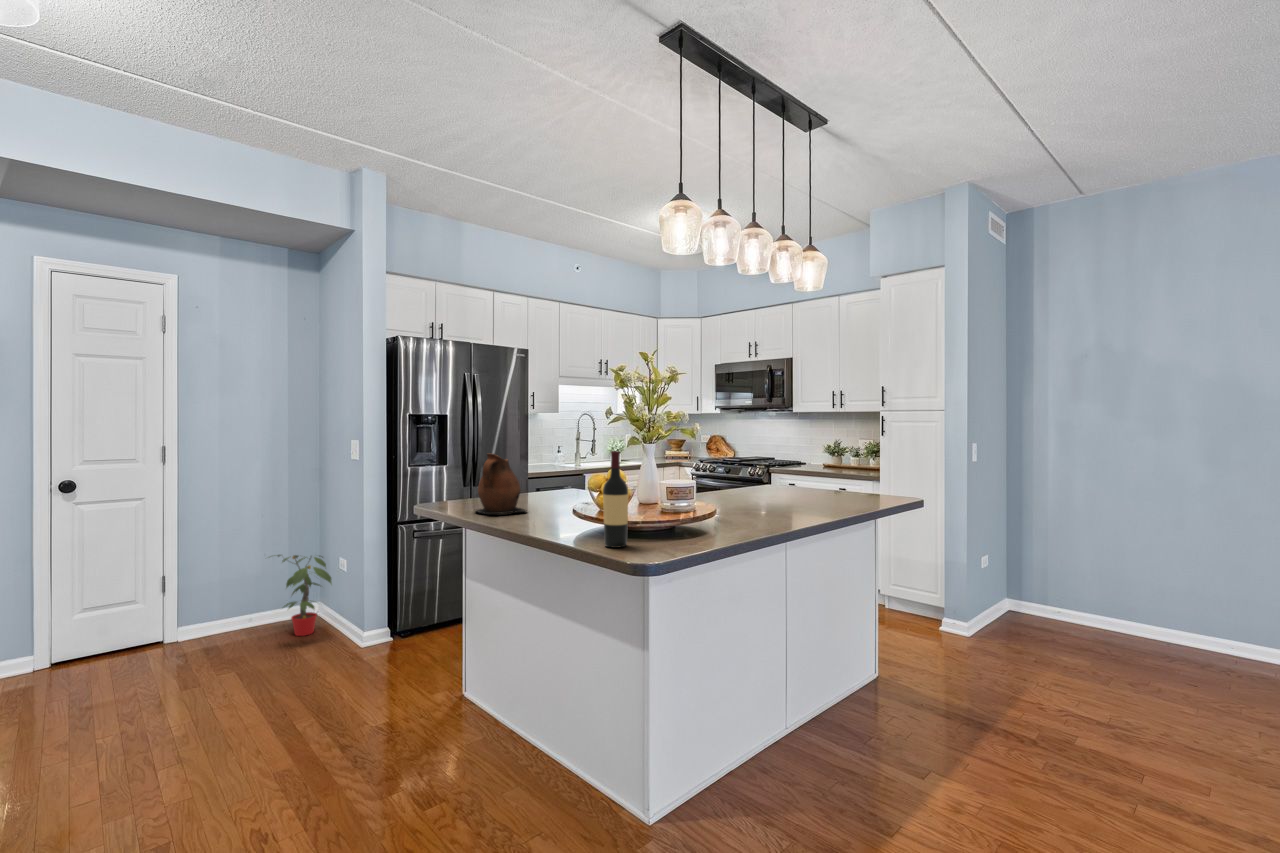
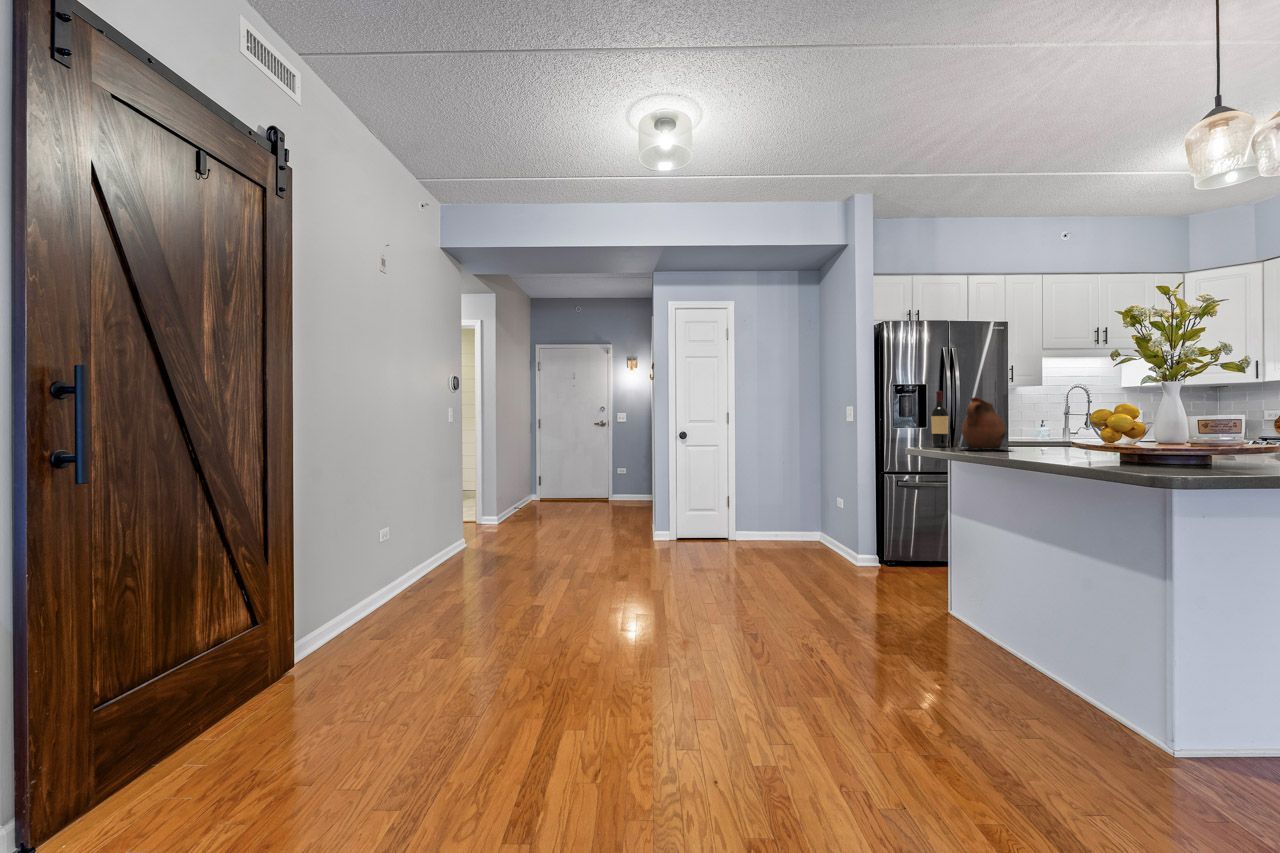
wine bottle: present [603,451,628,548] -> present [931,391,948,447]
potted plant: present [277,555,332,636] -> none [785,491,833,551]

